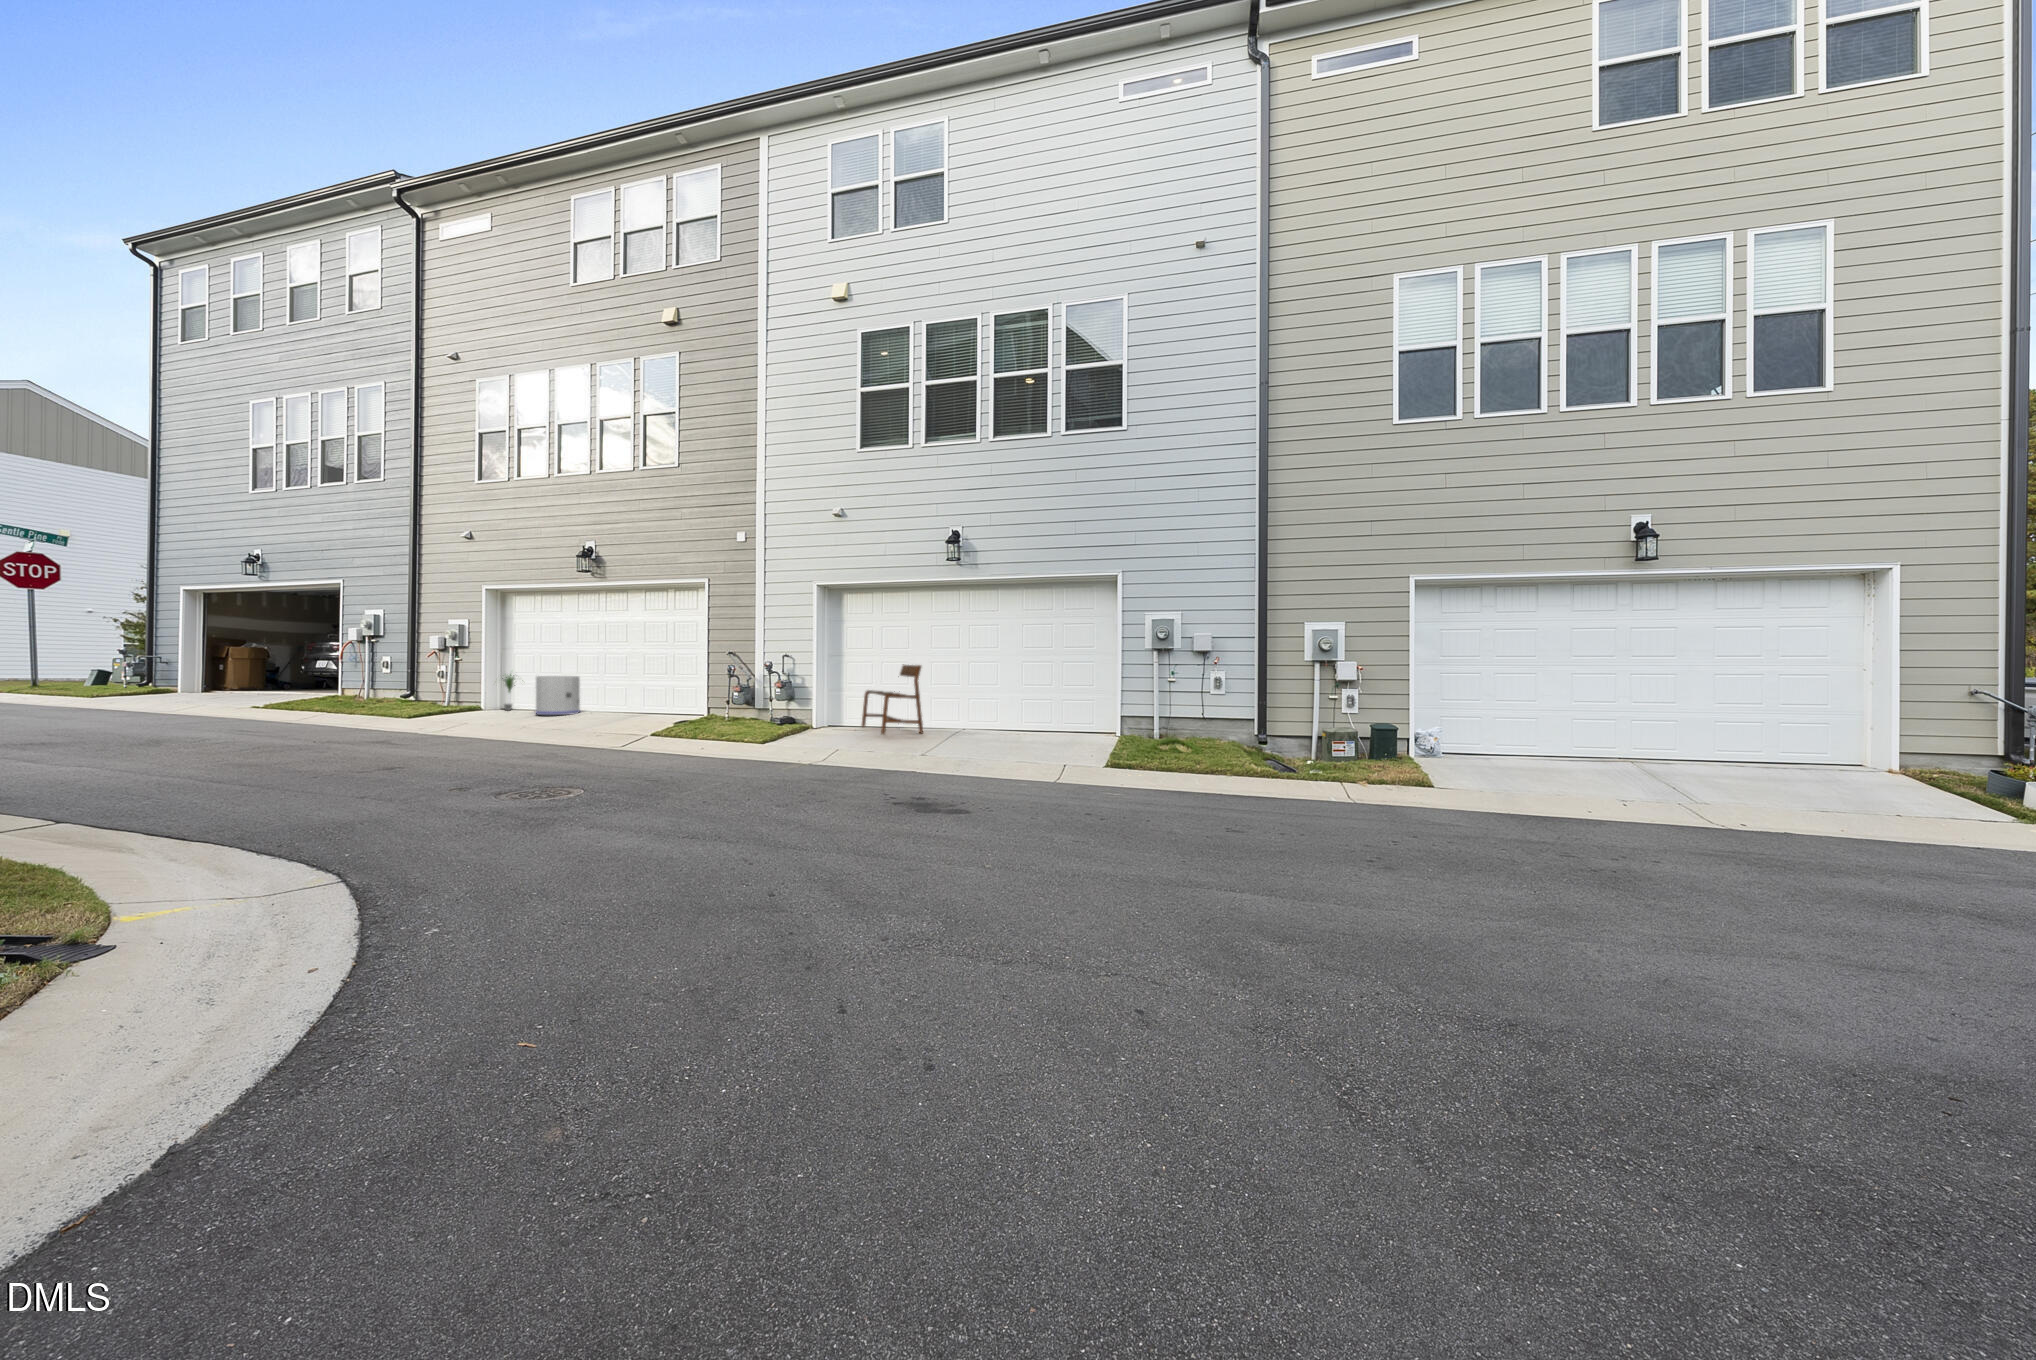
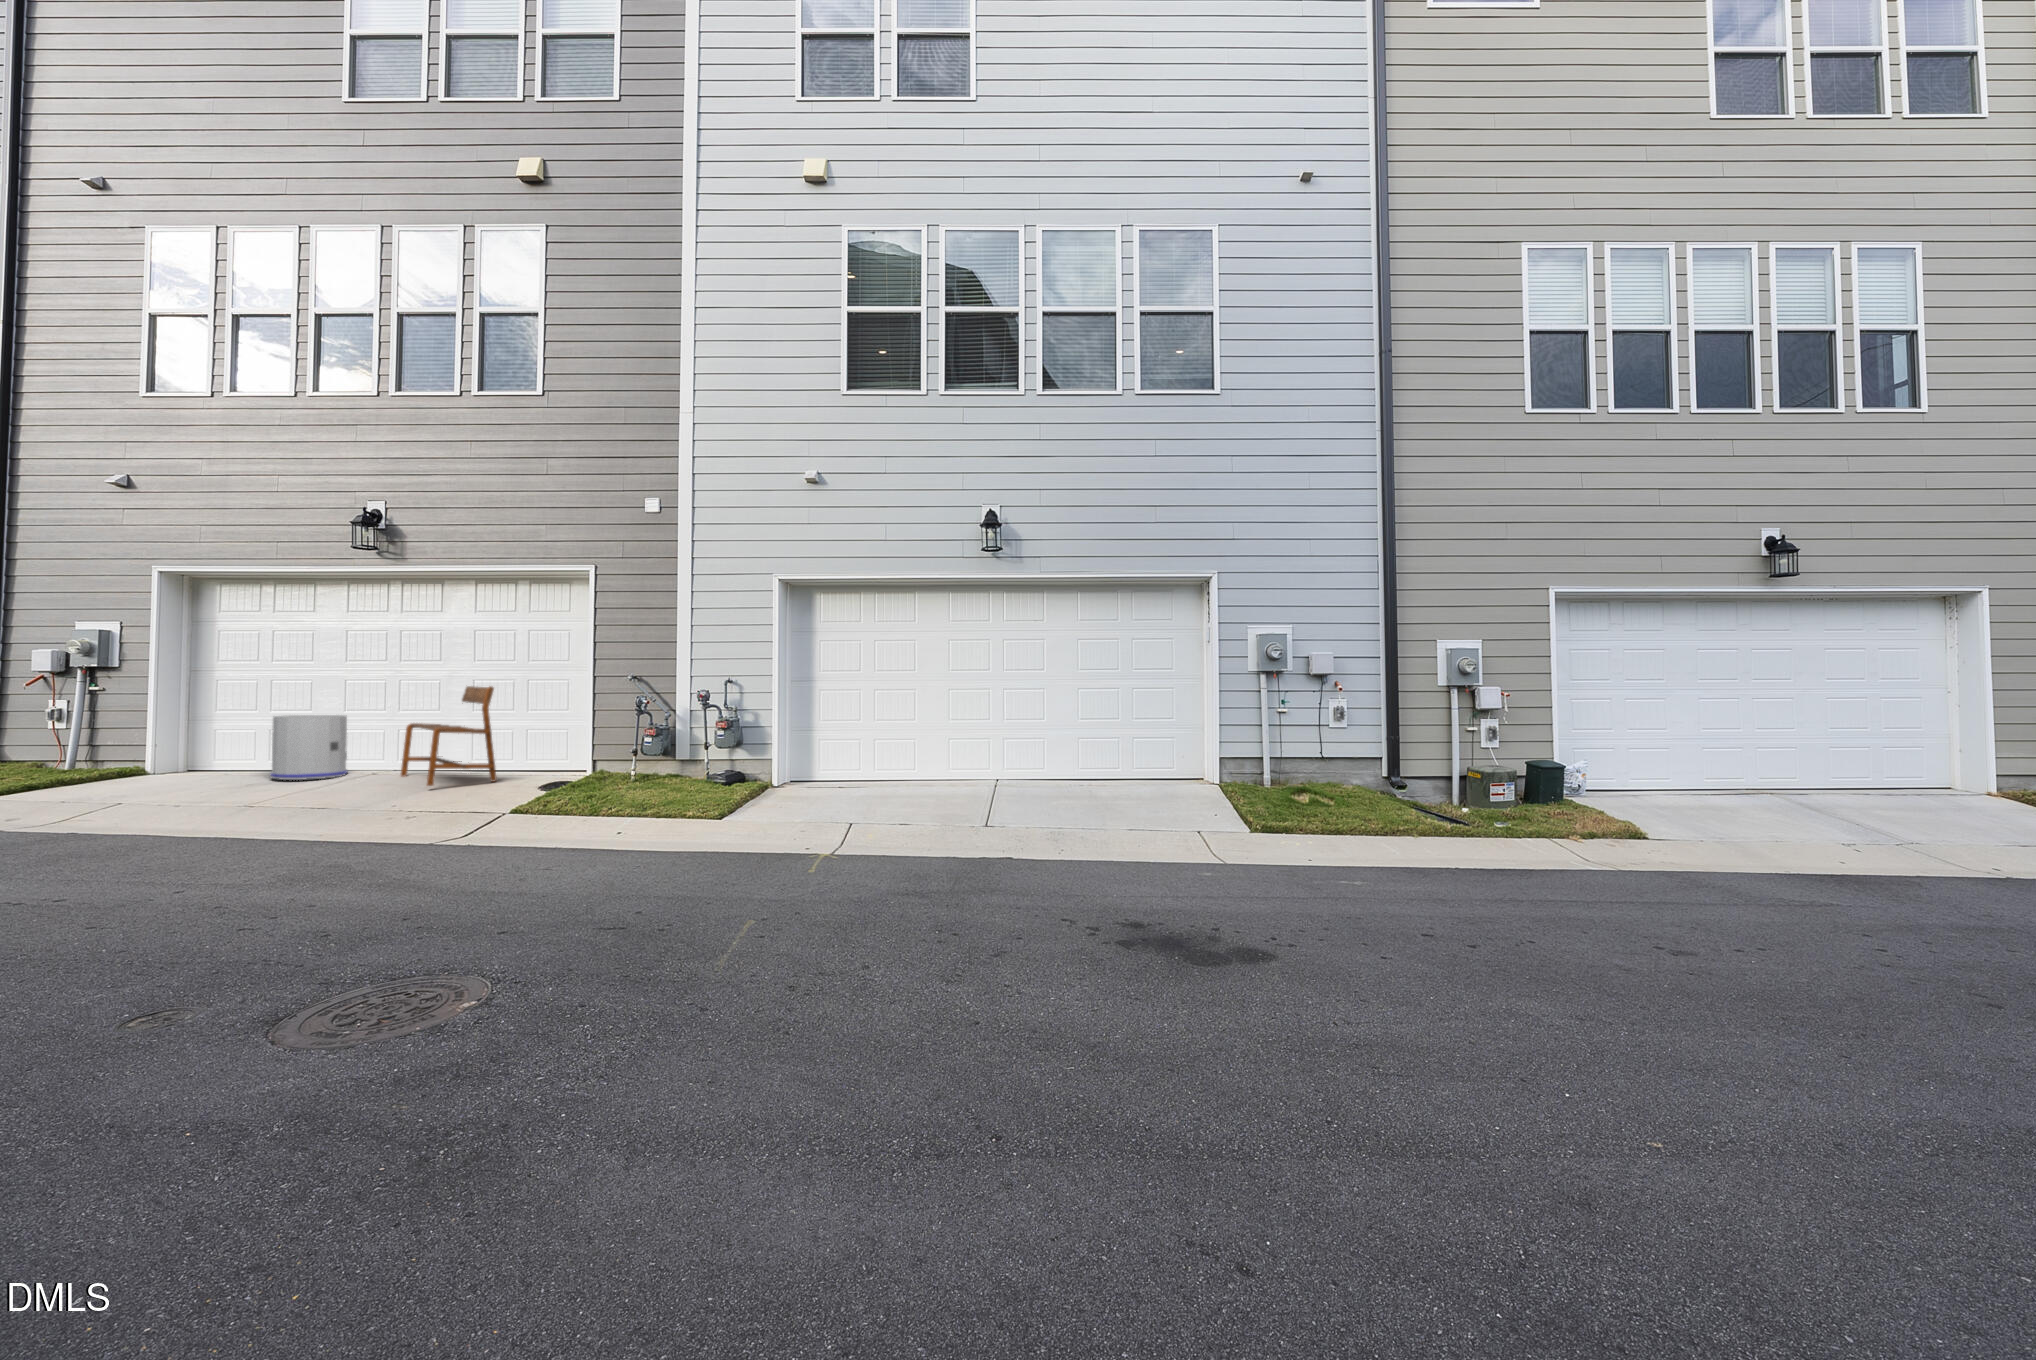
bench: present [862,664,923,735] -> present [401,686,497,786]
potted plant: present [502,674,515,710] -> none [175,703,236,774]

